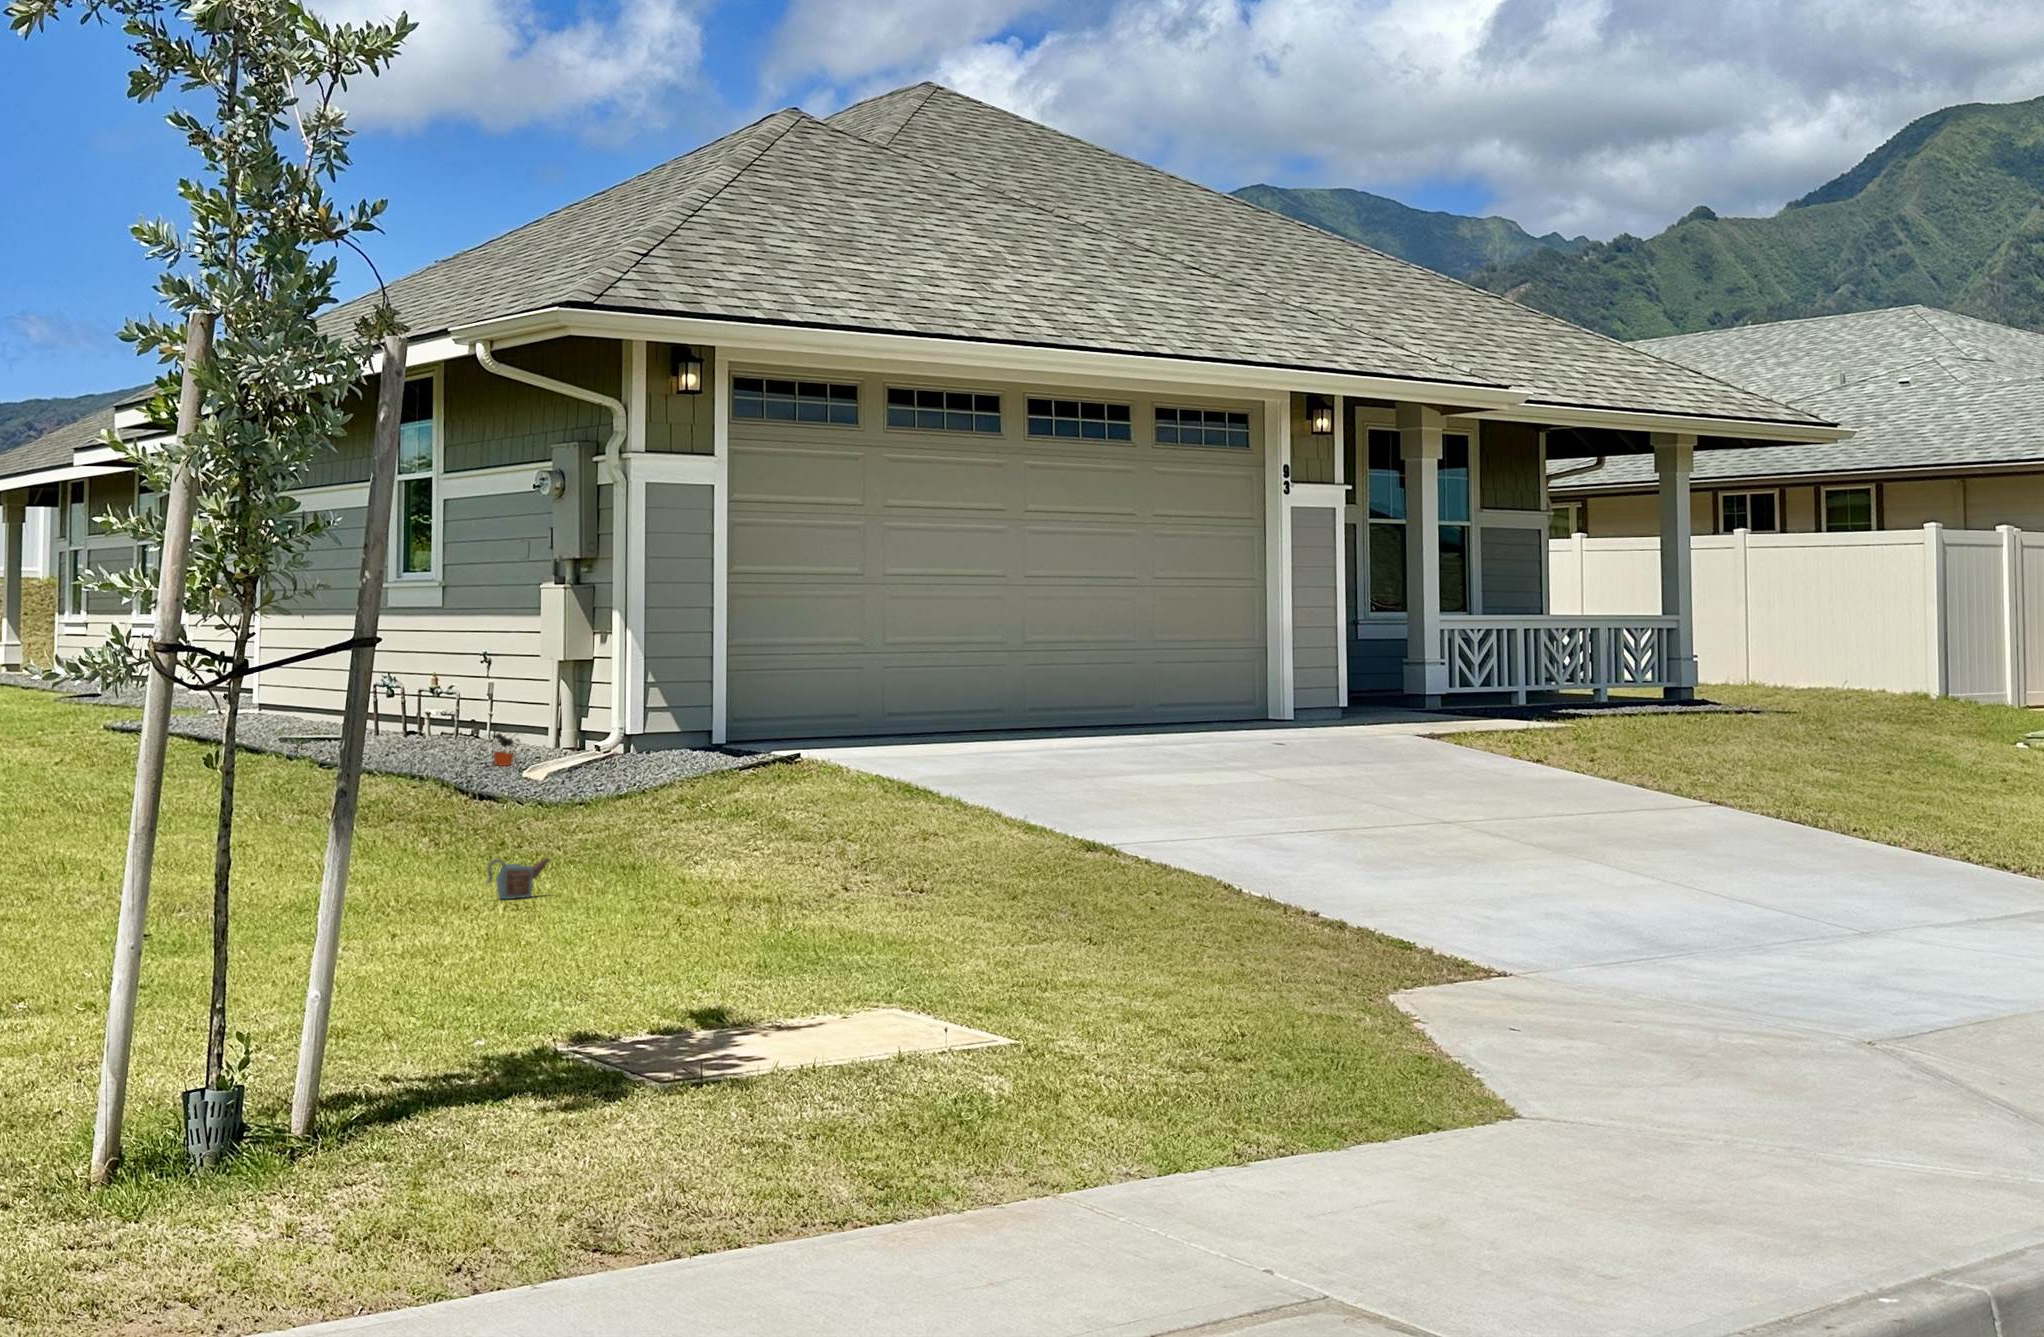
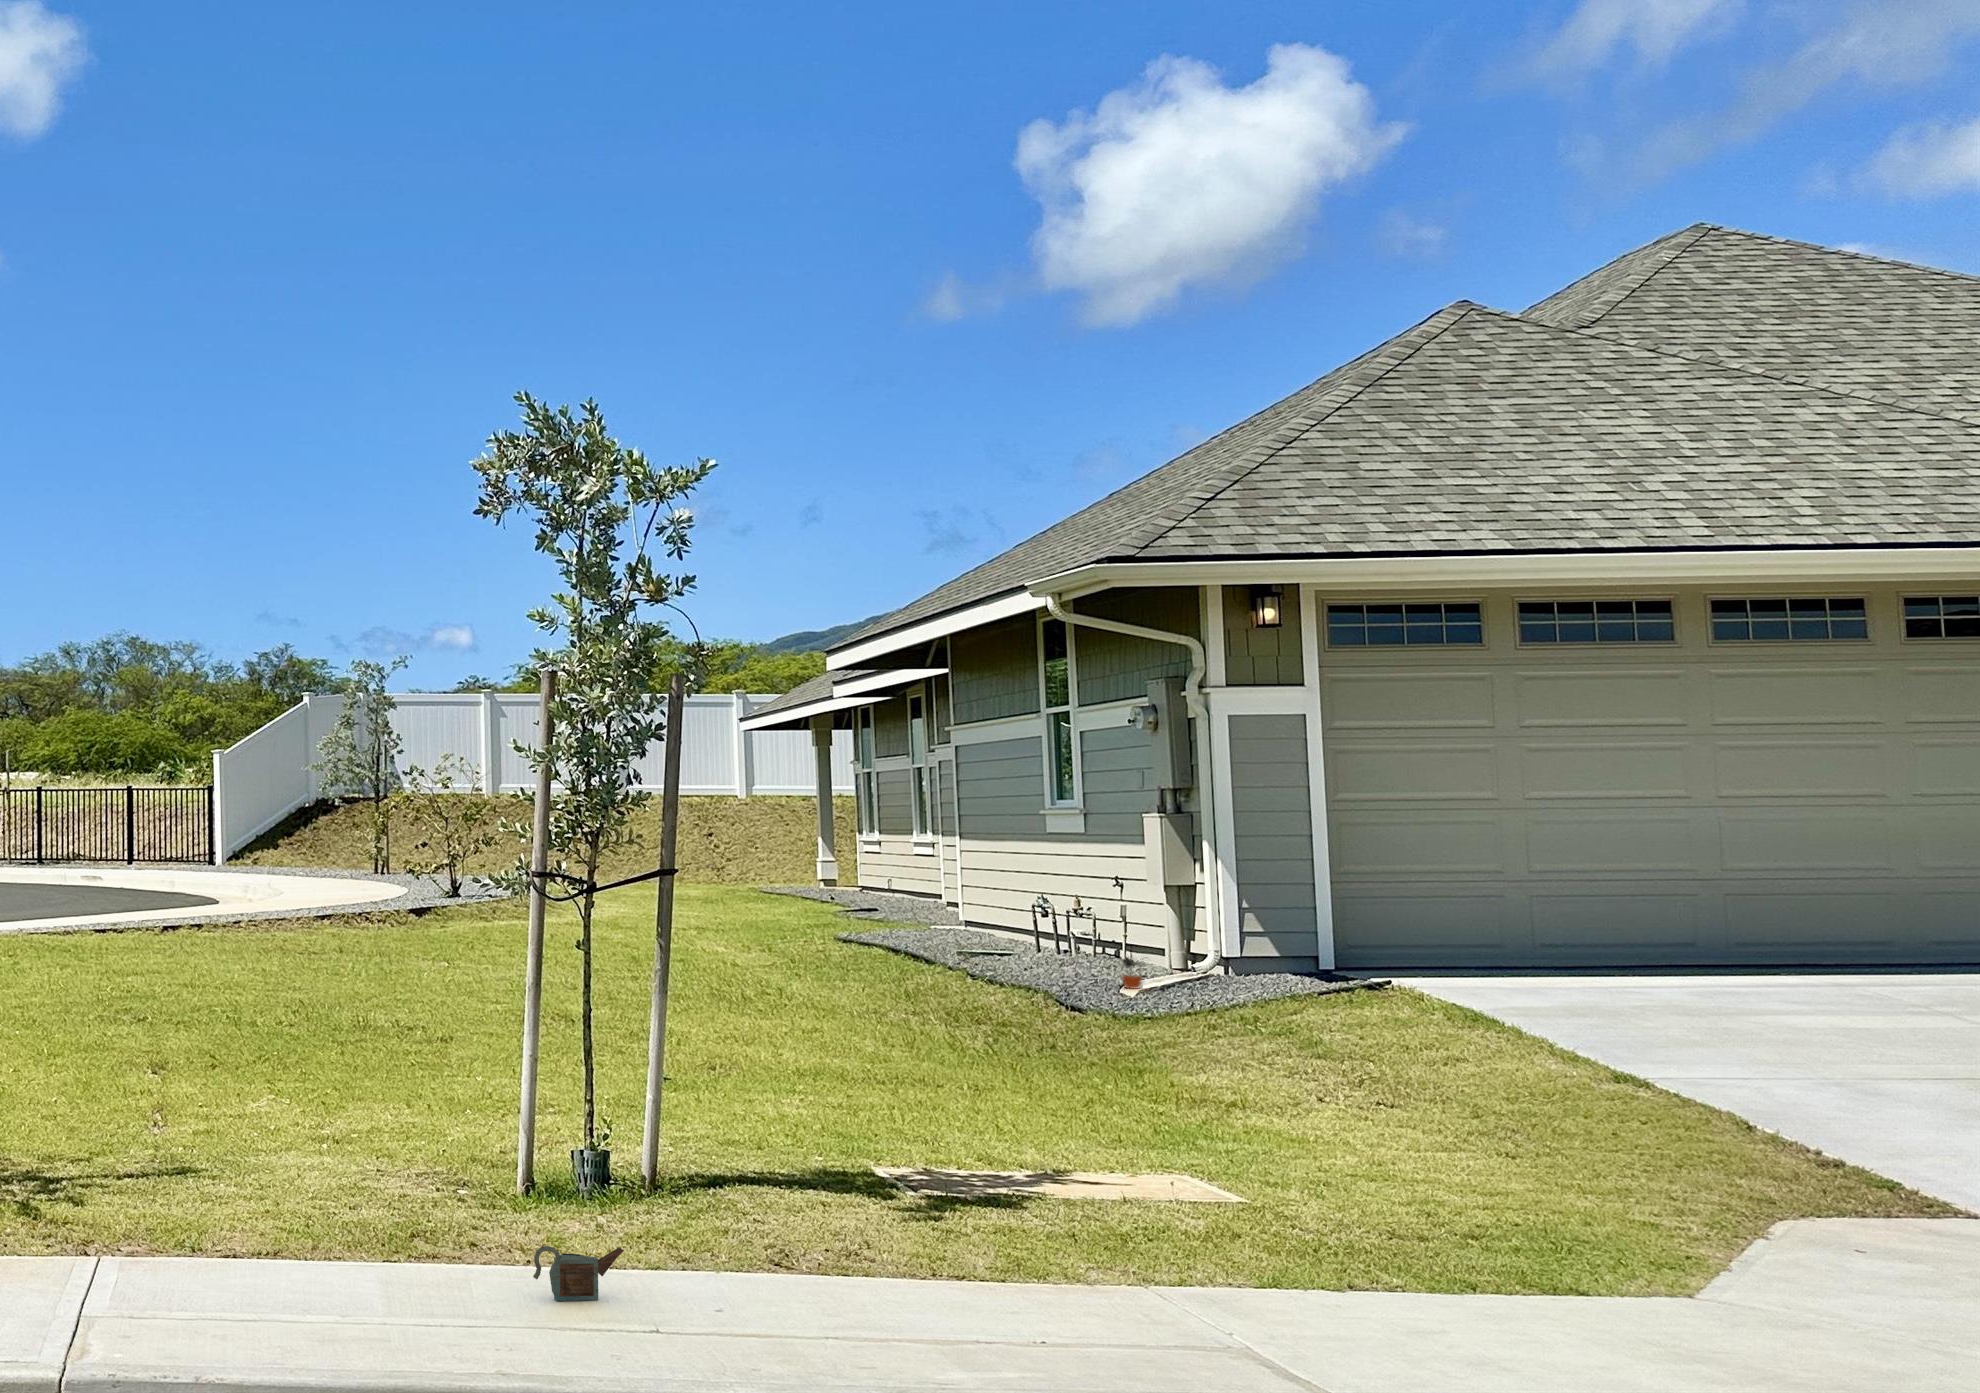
watering can: present [487,858,549,899] -> present [533,1246,624,1301]

